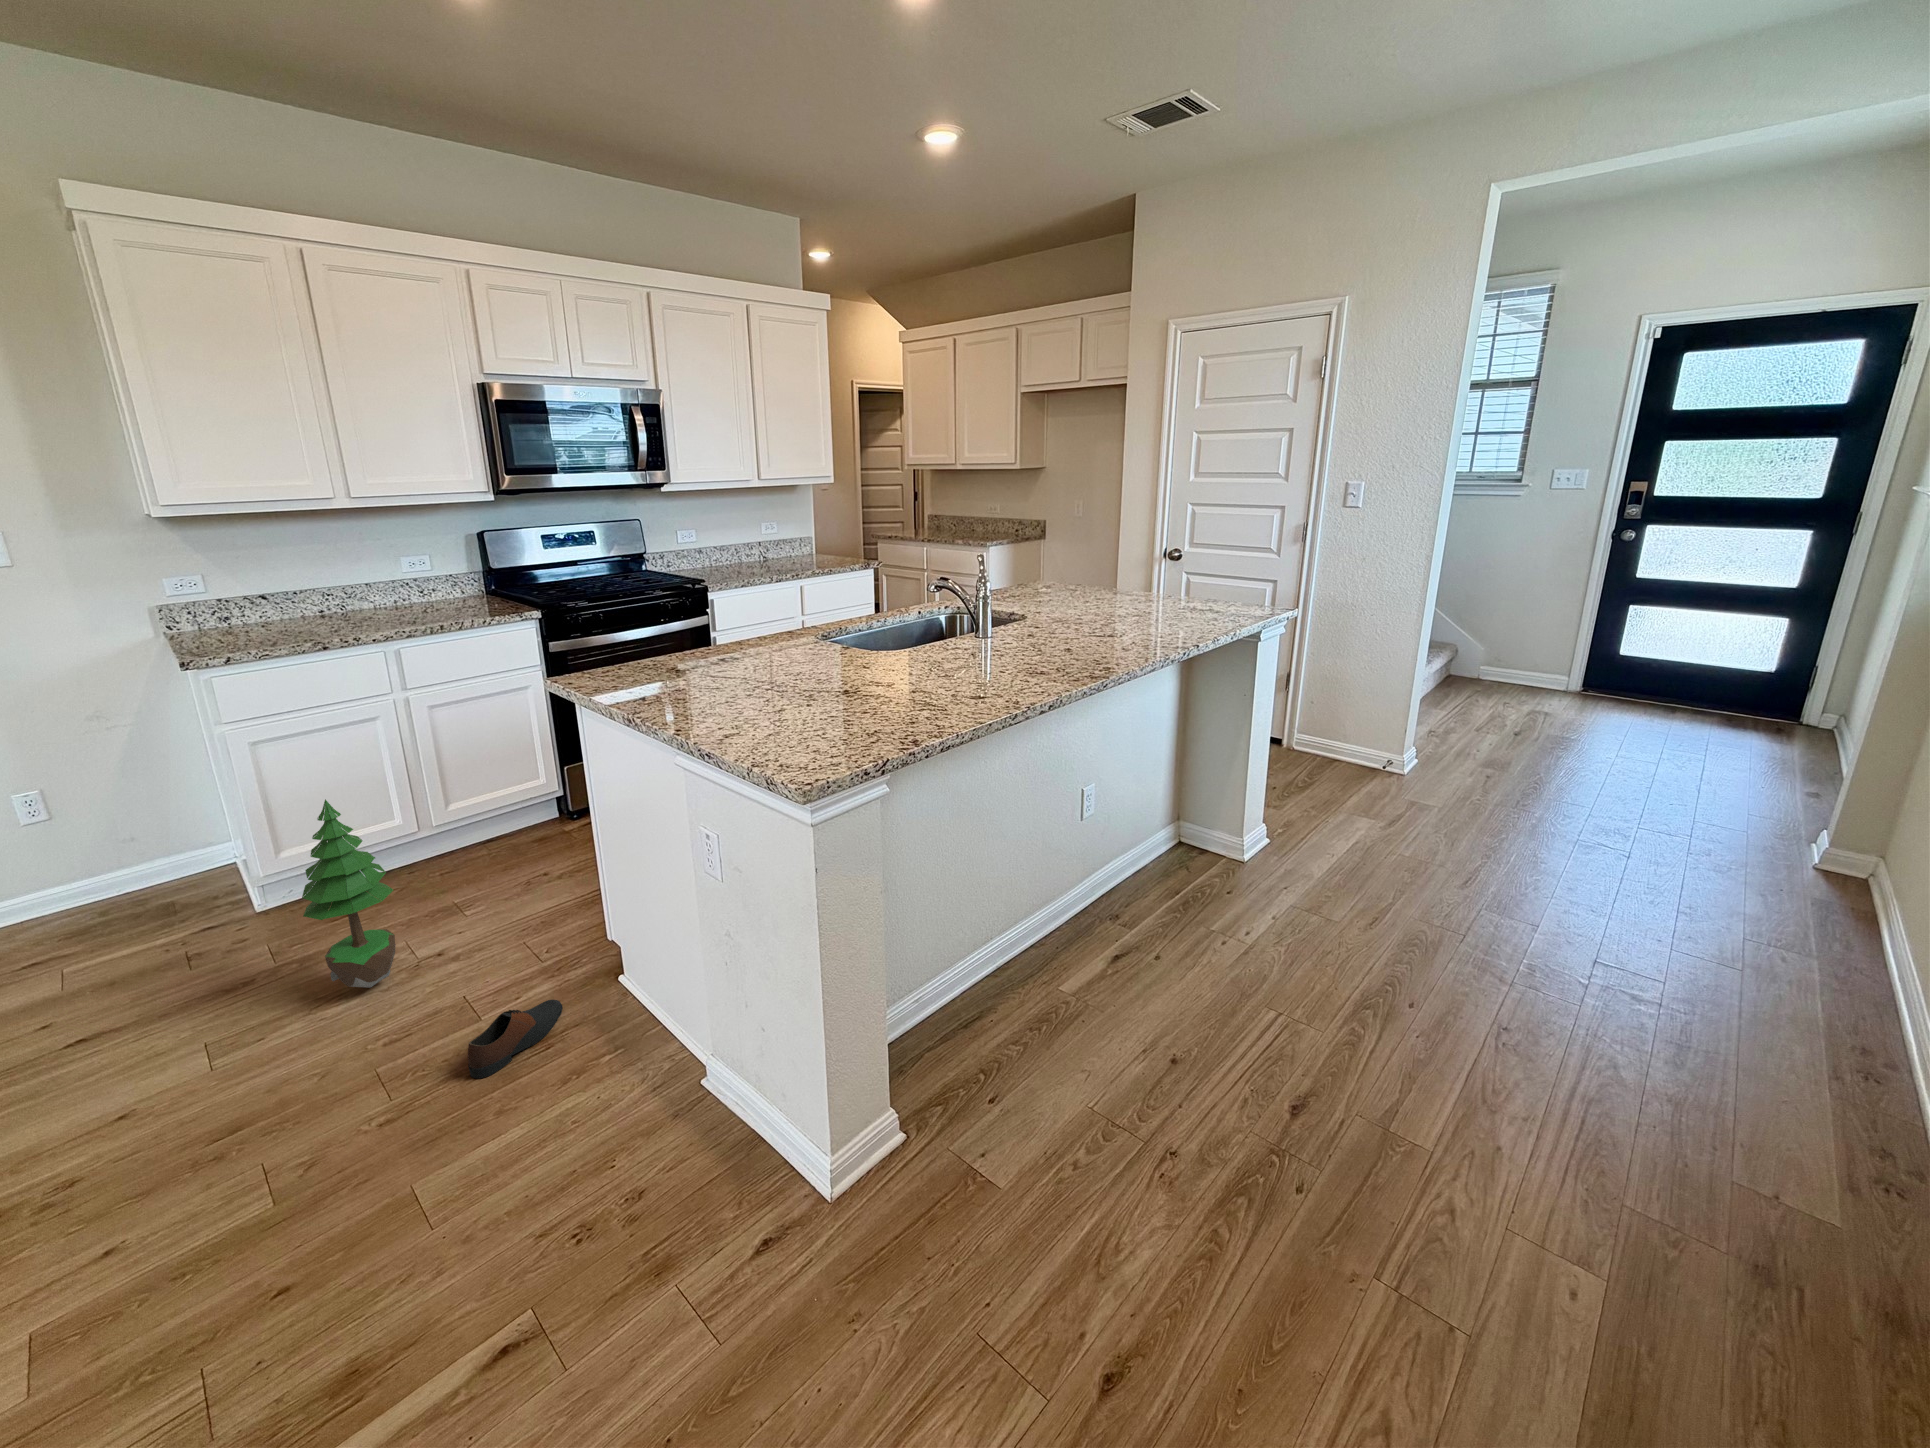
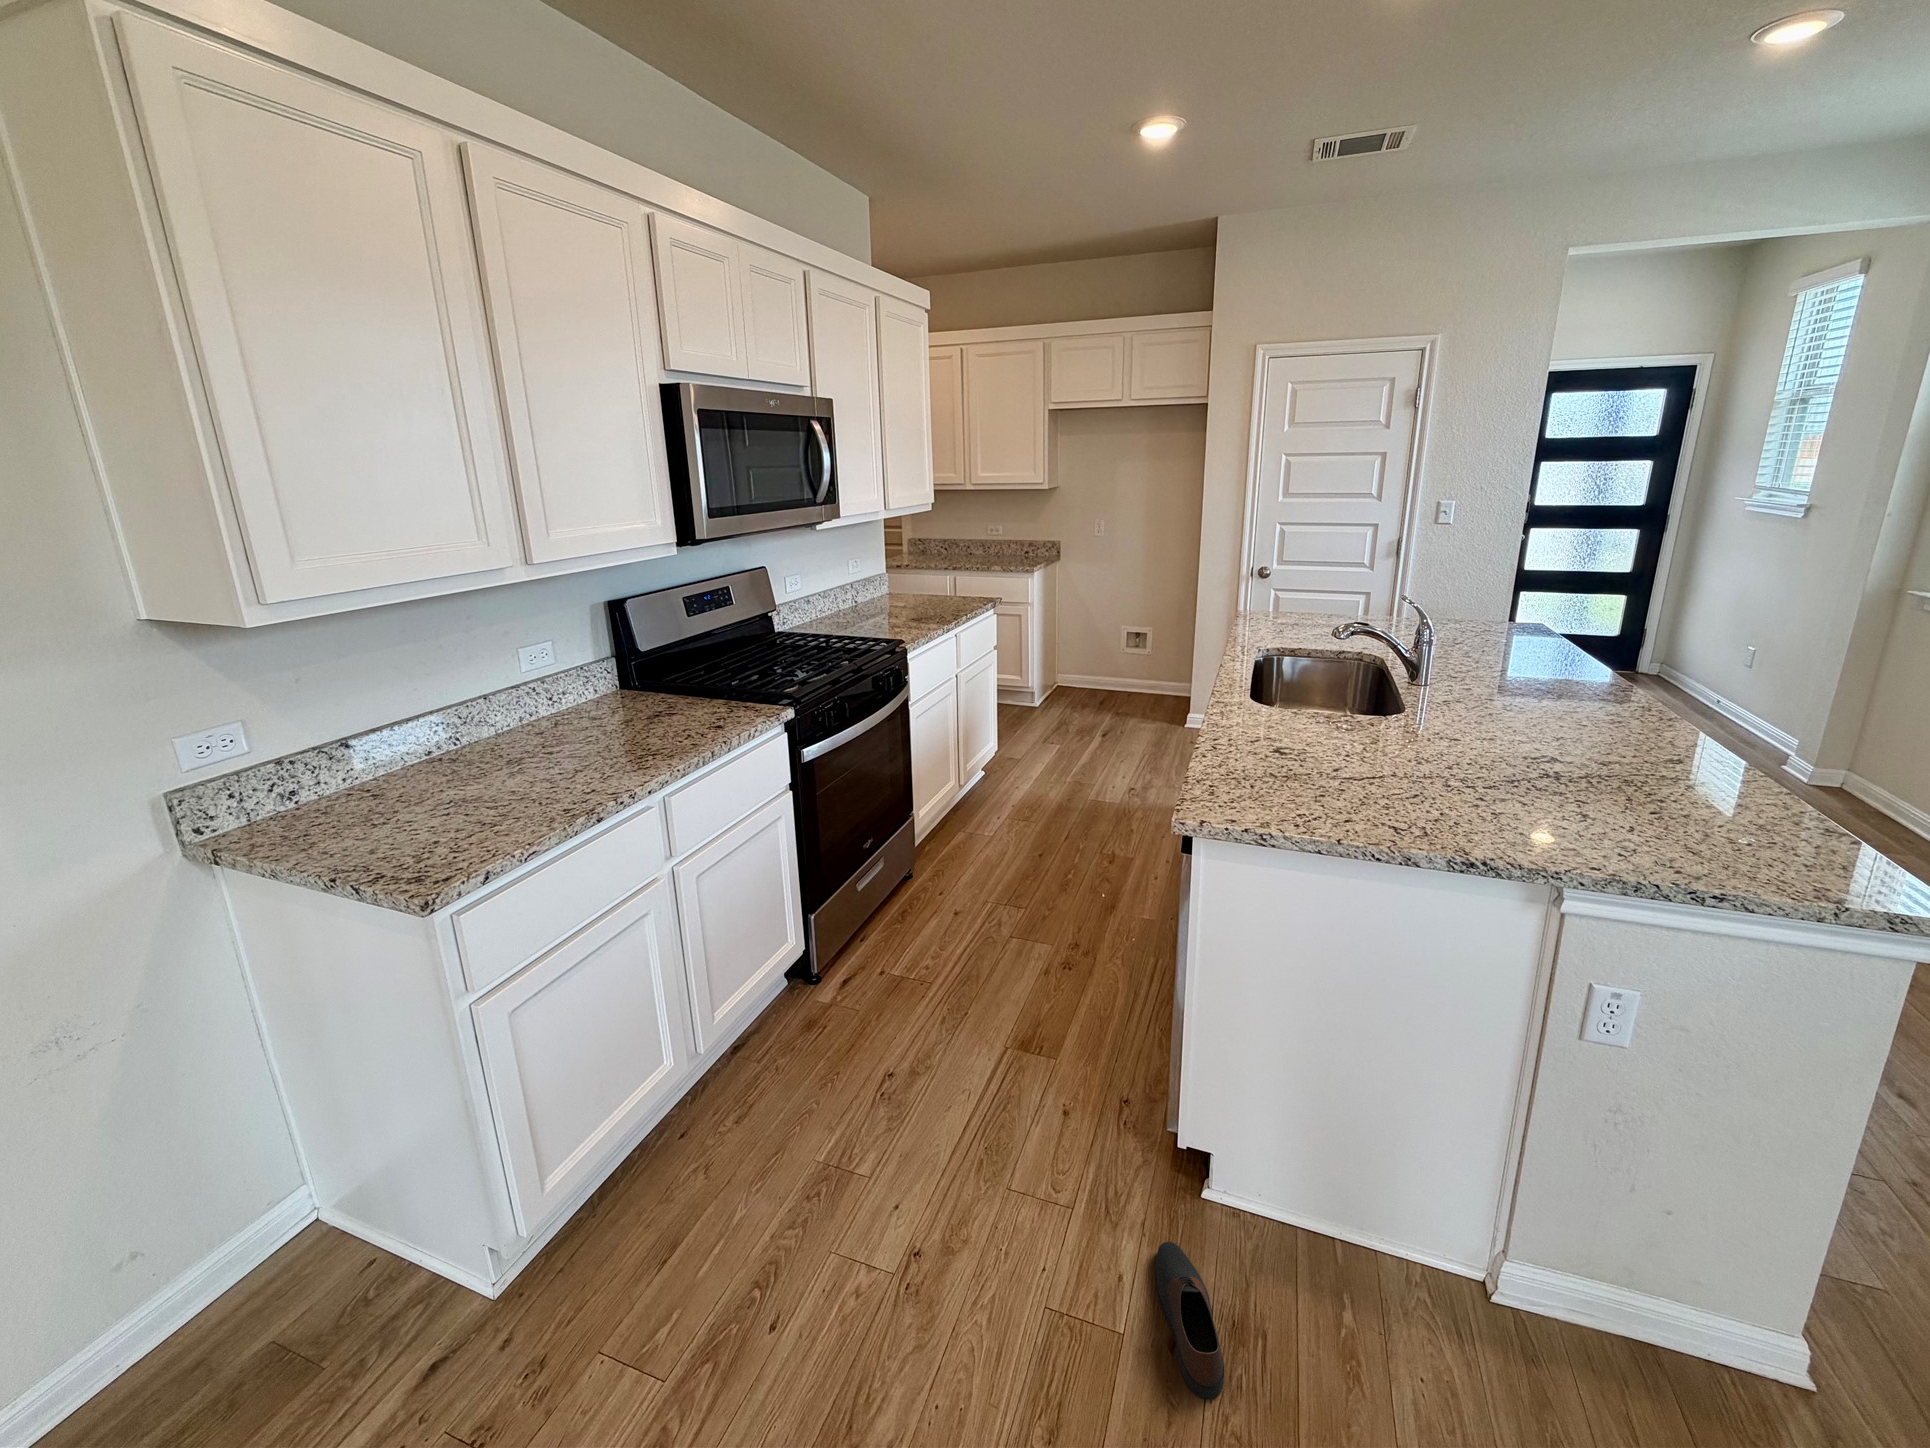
potted tree: present [302,799,396,988] -> none [803,1066,922,1351]

